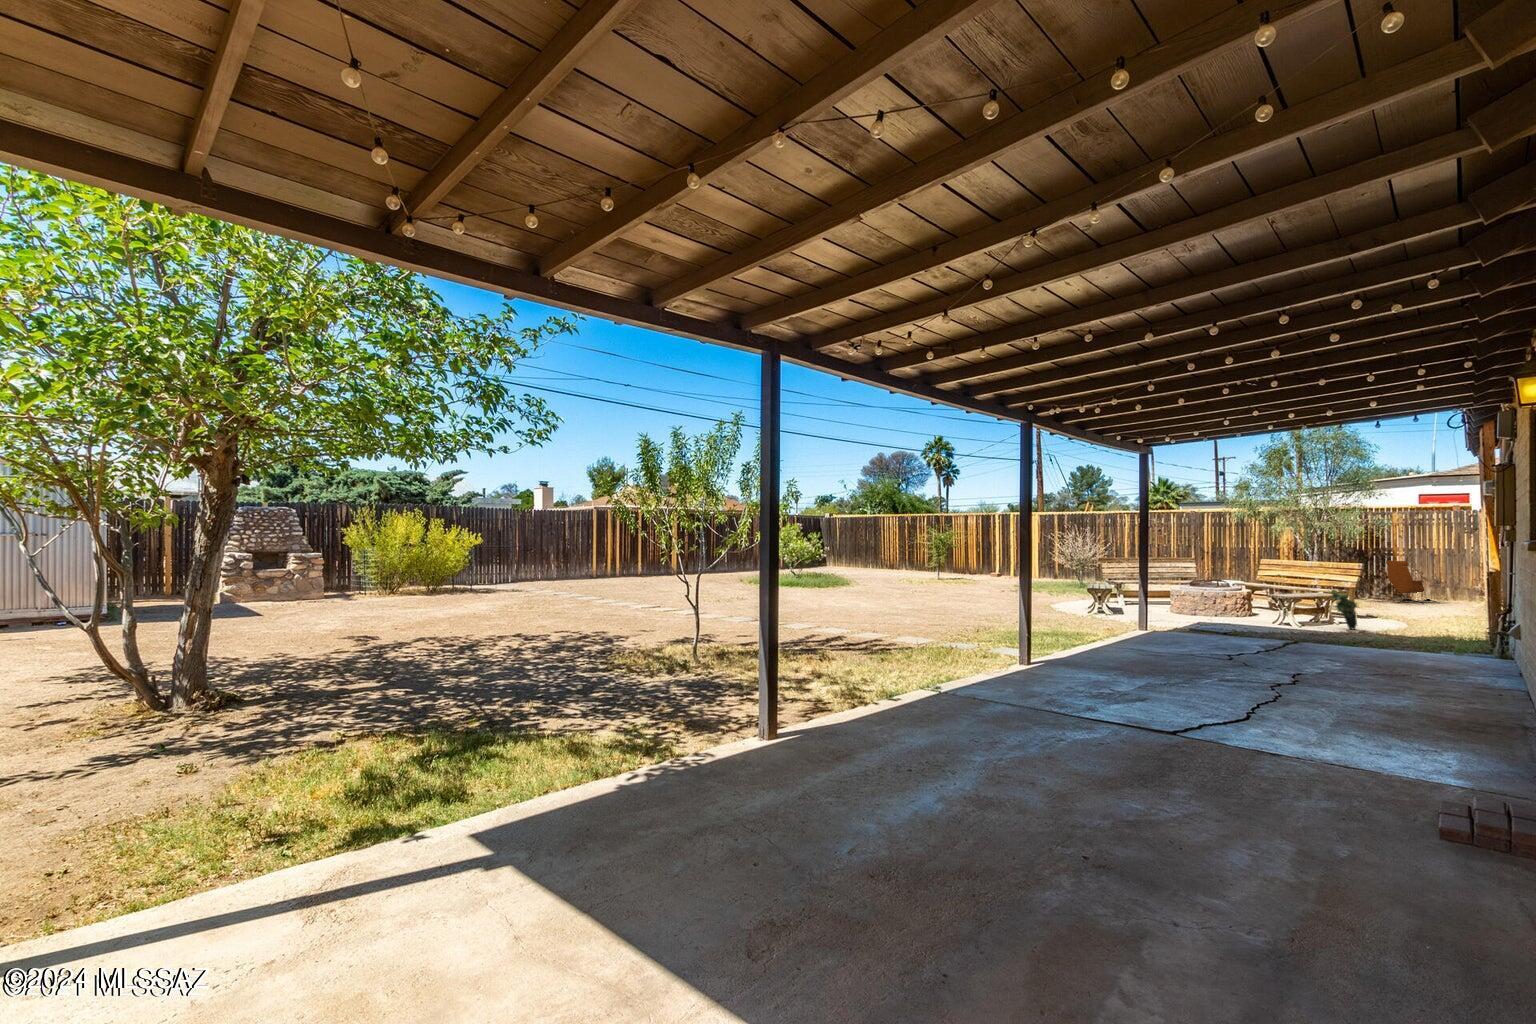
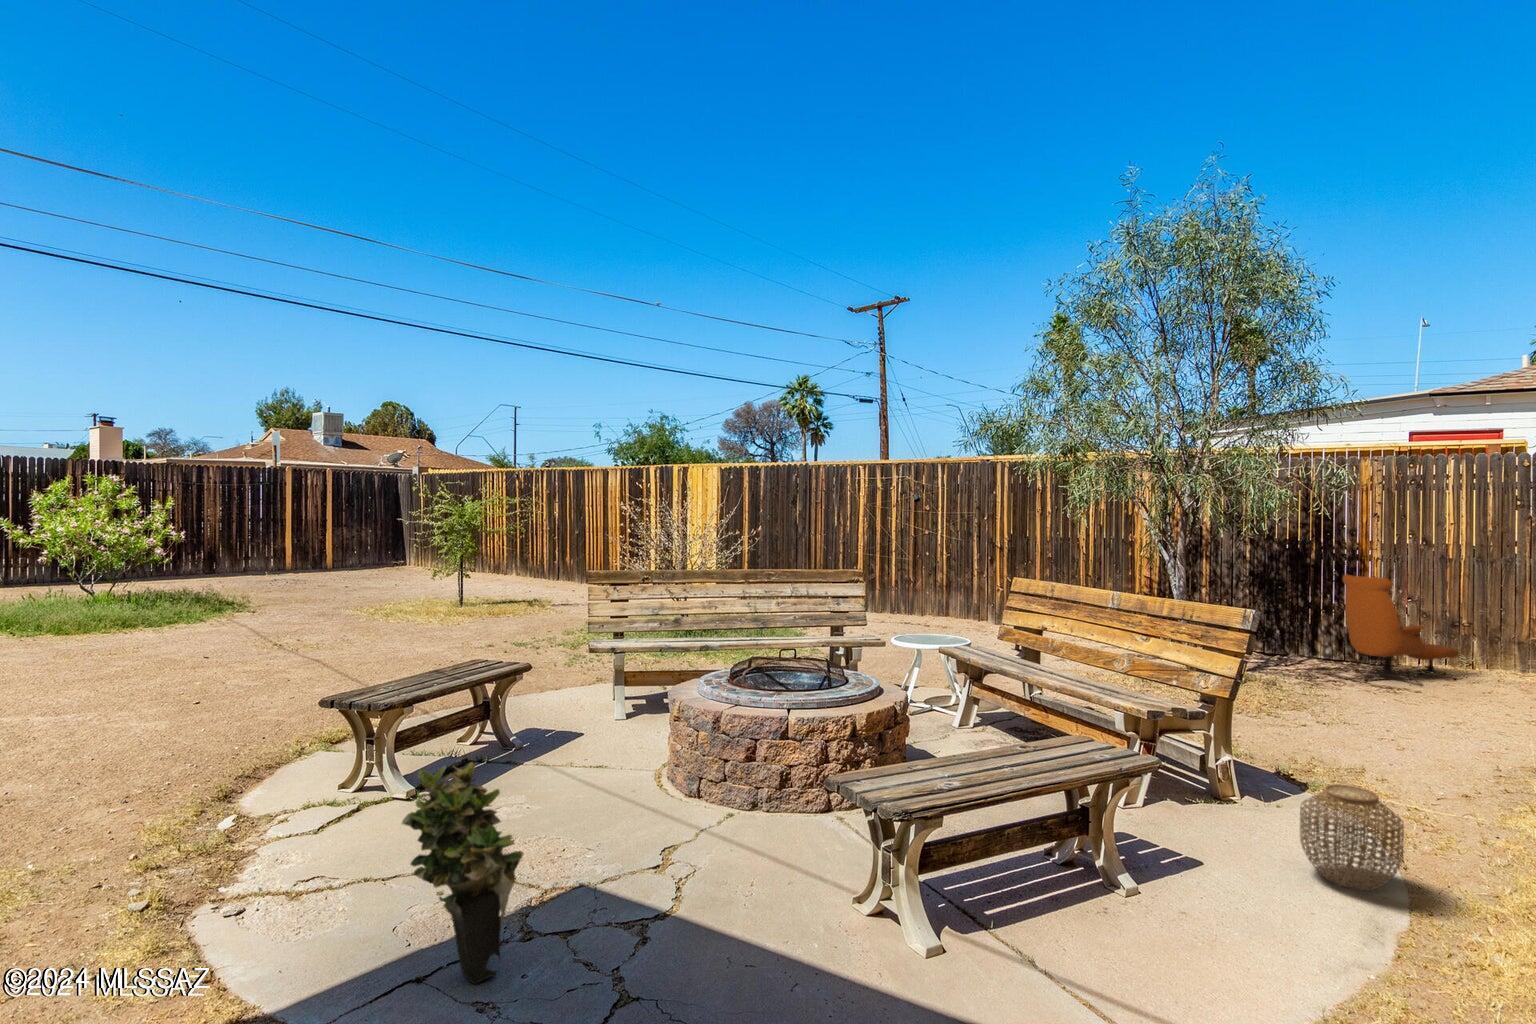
potted plant: present [1331,590,1358,629] -> present [402,762,523,984]
woven basket: none [1380,604,1409,627] -> present [1300,784,1404,890]

